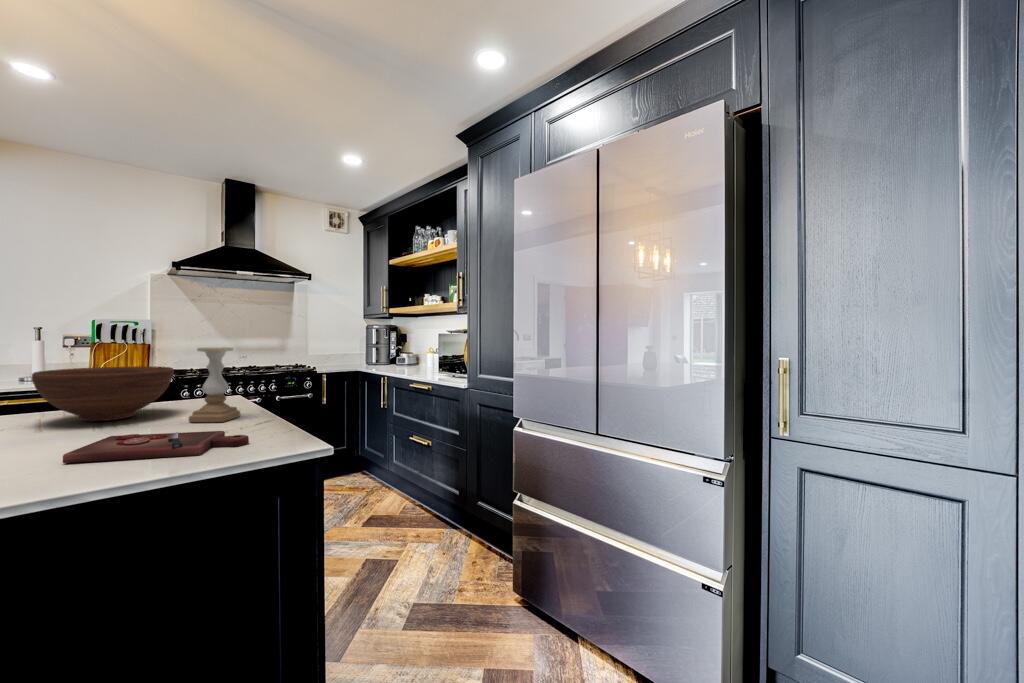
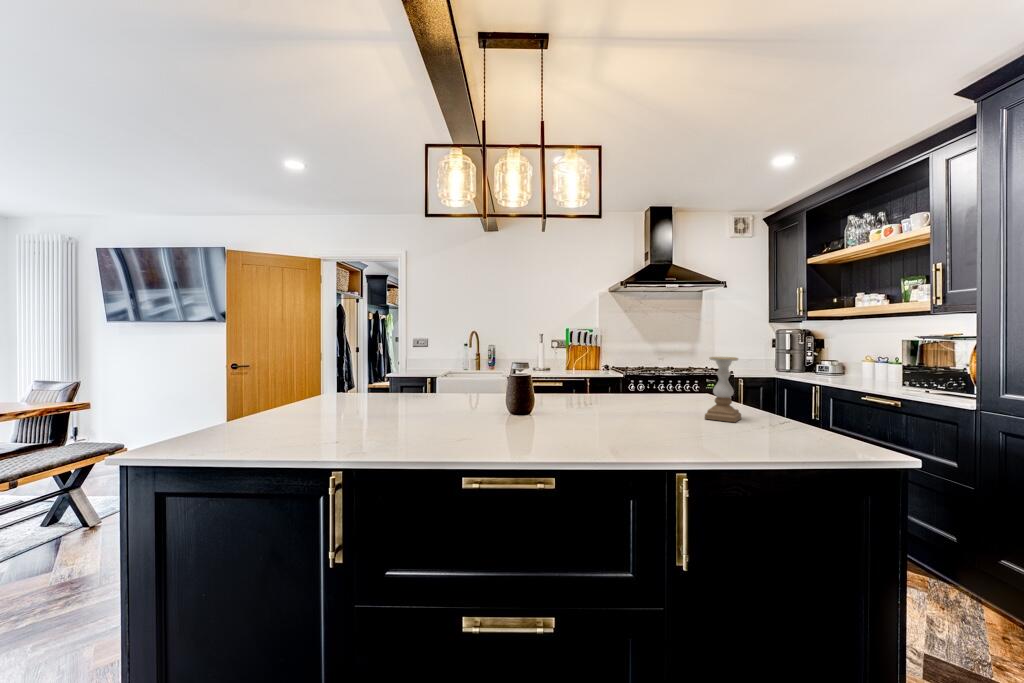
fruit bowl: present [32,366,174,421] -> none [598,368,679,409]
cutting board: present [63,431,249,463] -> none [667,425,798,455]

